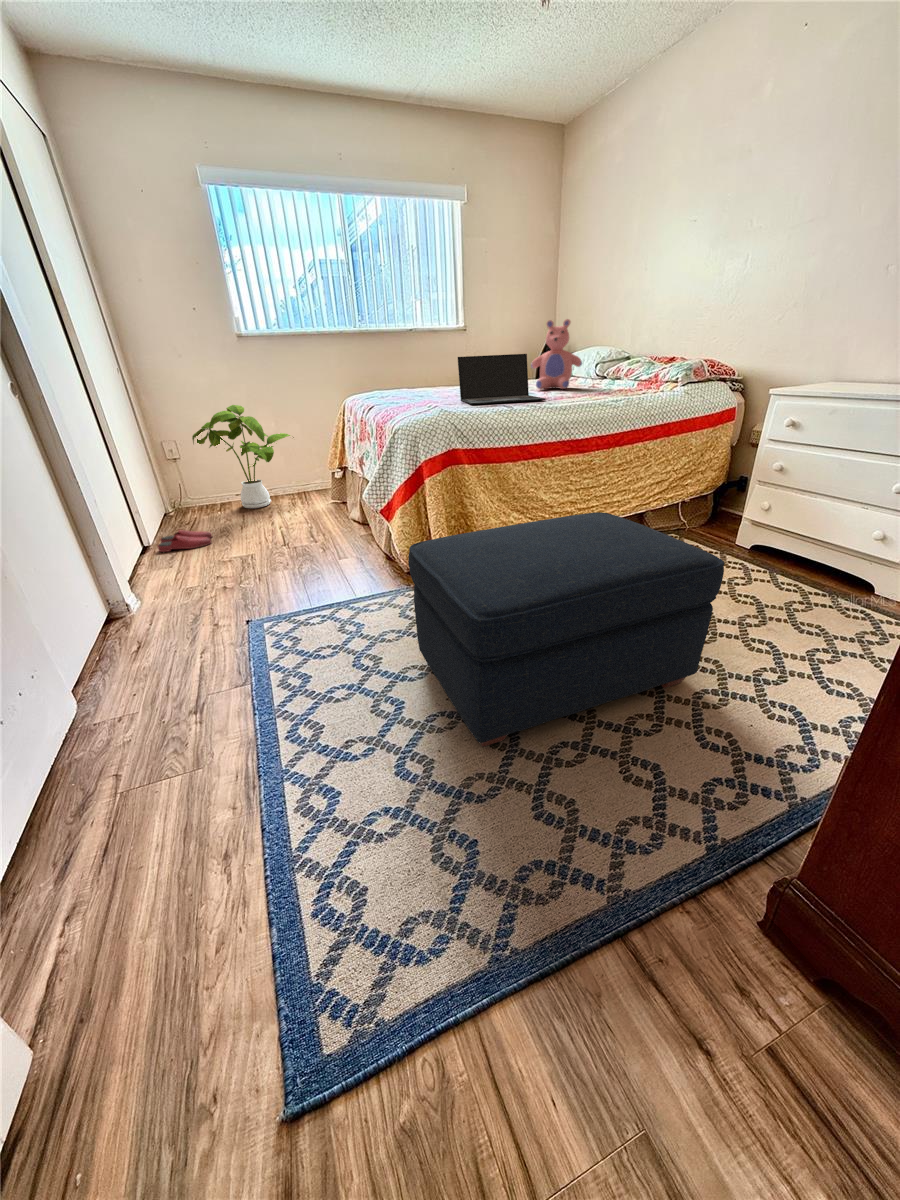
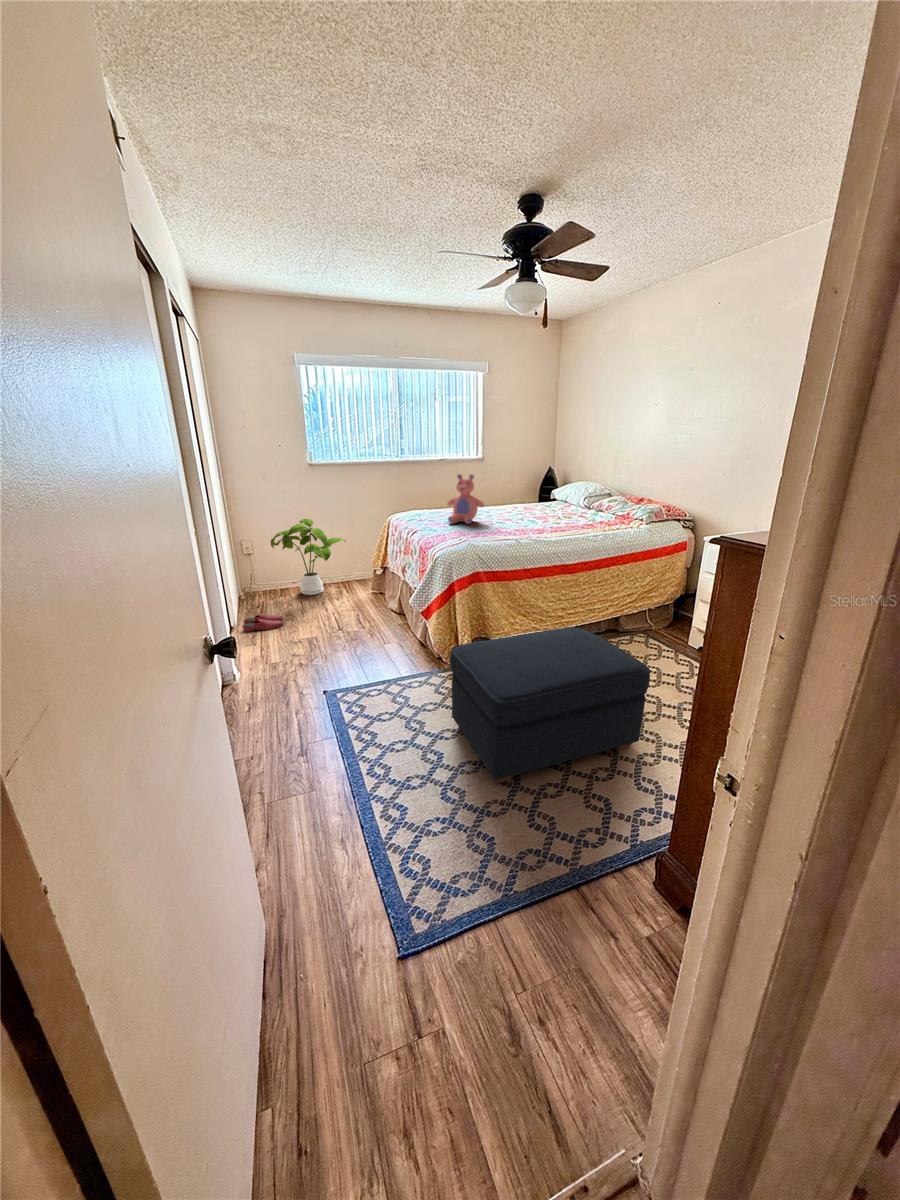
teddy bear: present [531,319,582,389] -> present [447,474,484,524]
laptop: present [458,354,546,404] -> none [480,502,543,540]

